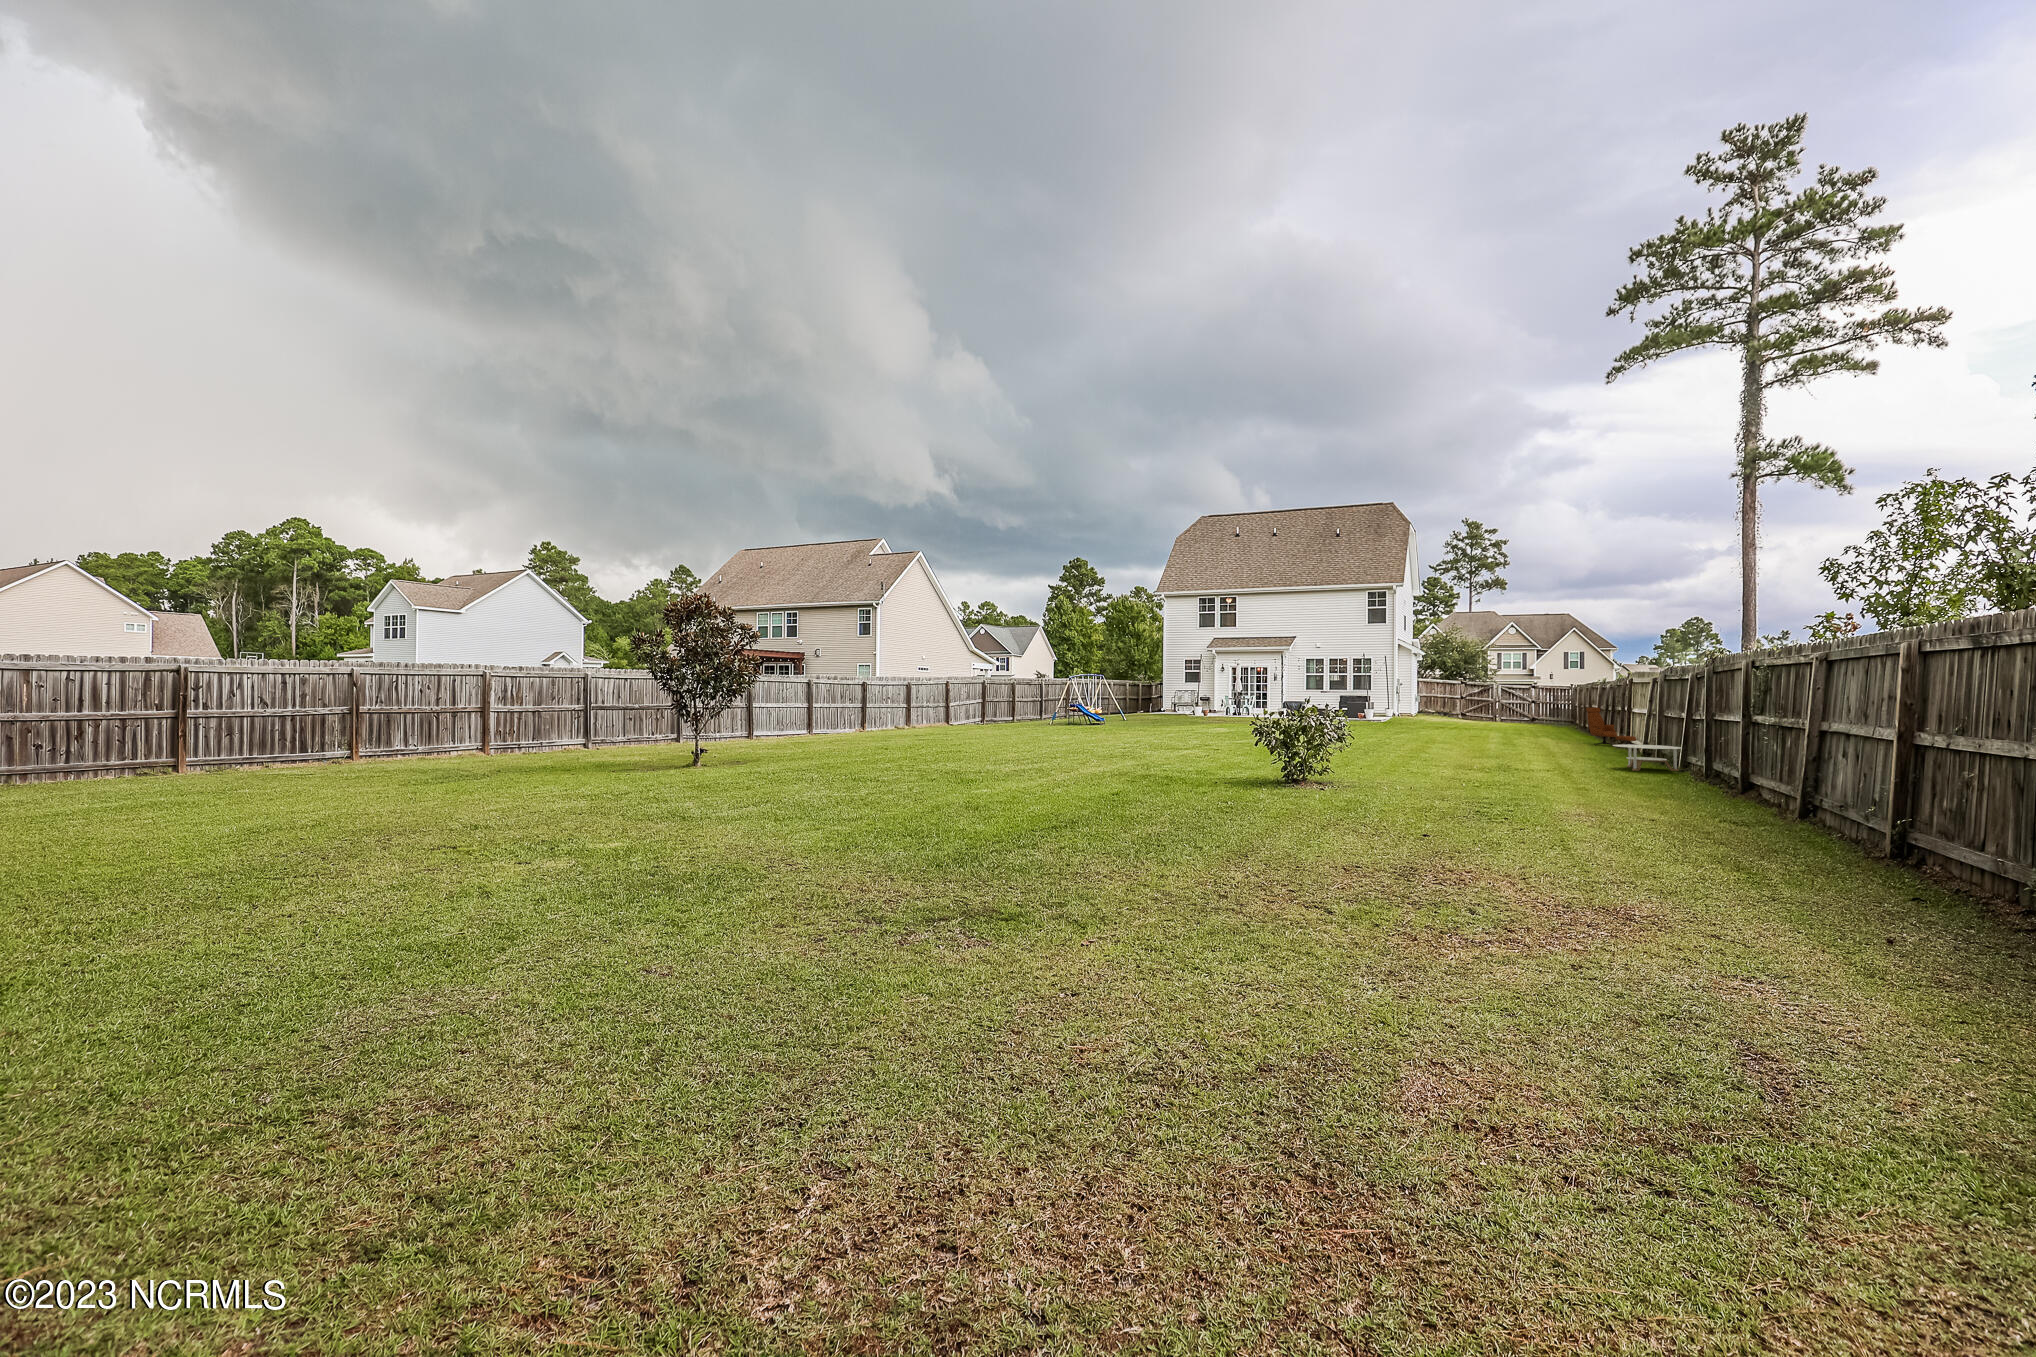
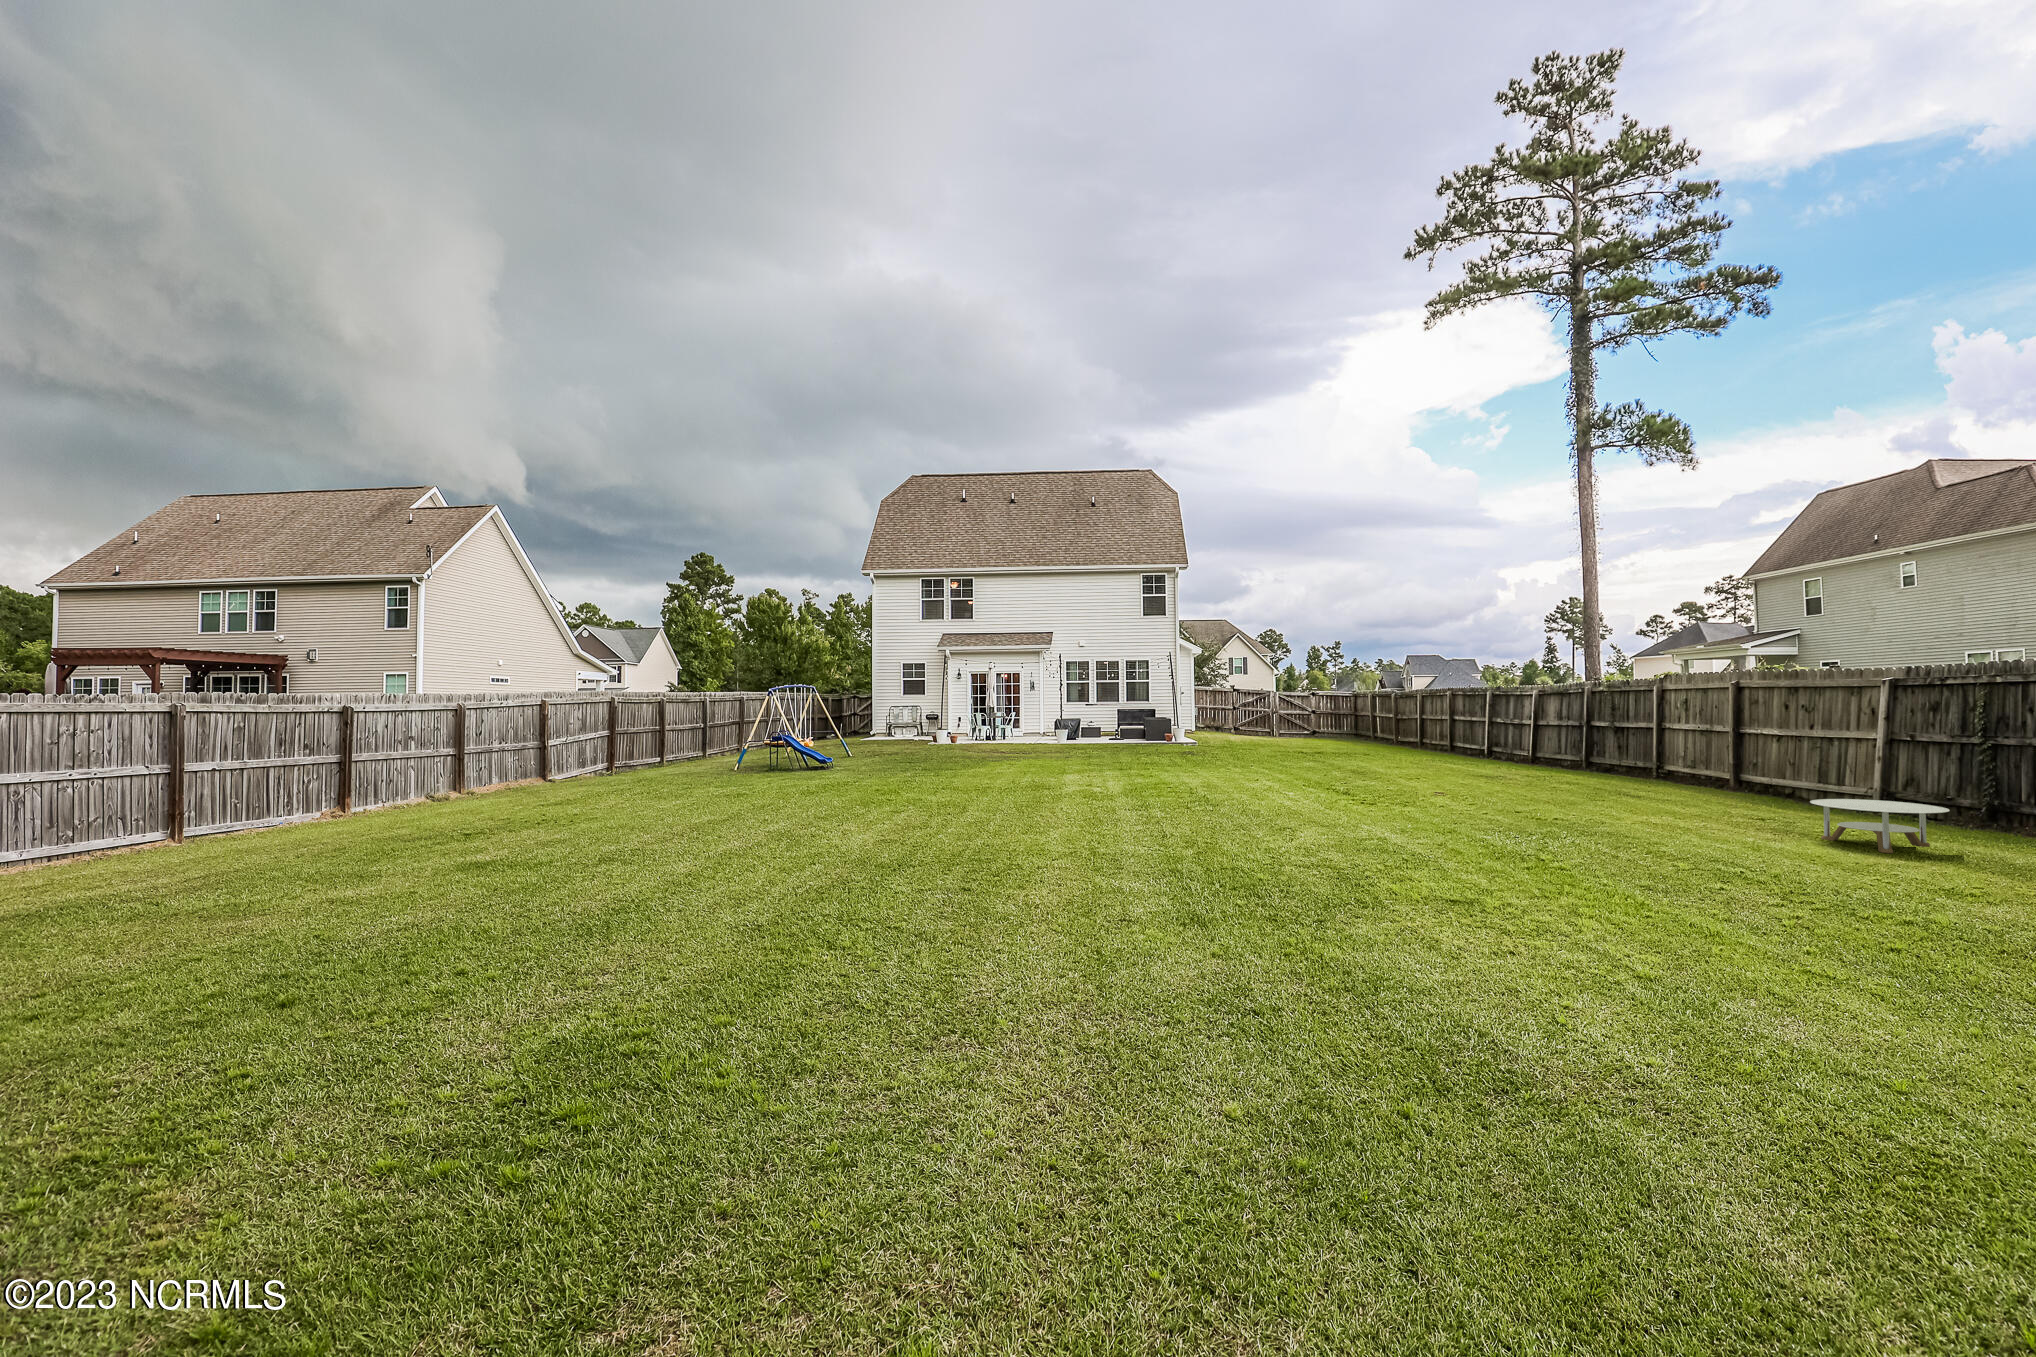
lounge chair: present [1586,708,1636,745] -> none [1529,722,1606,779]

